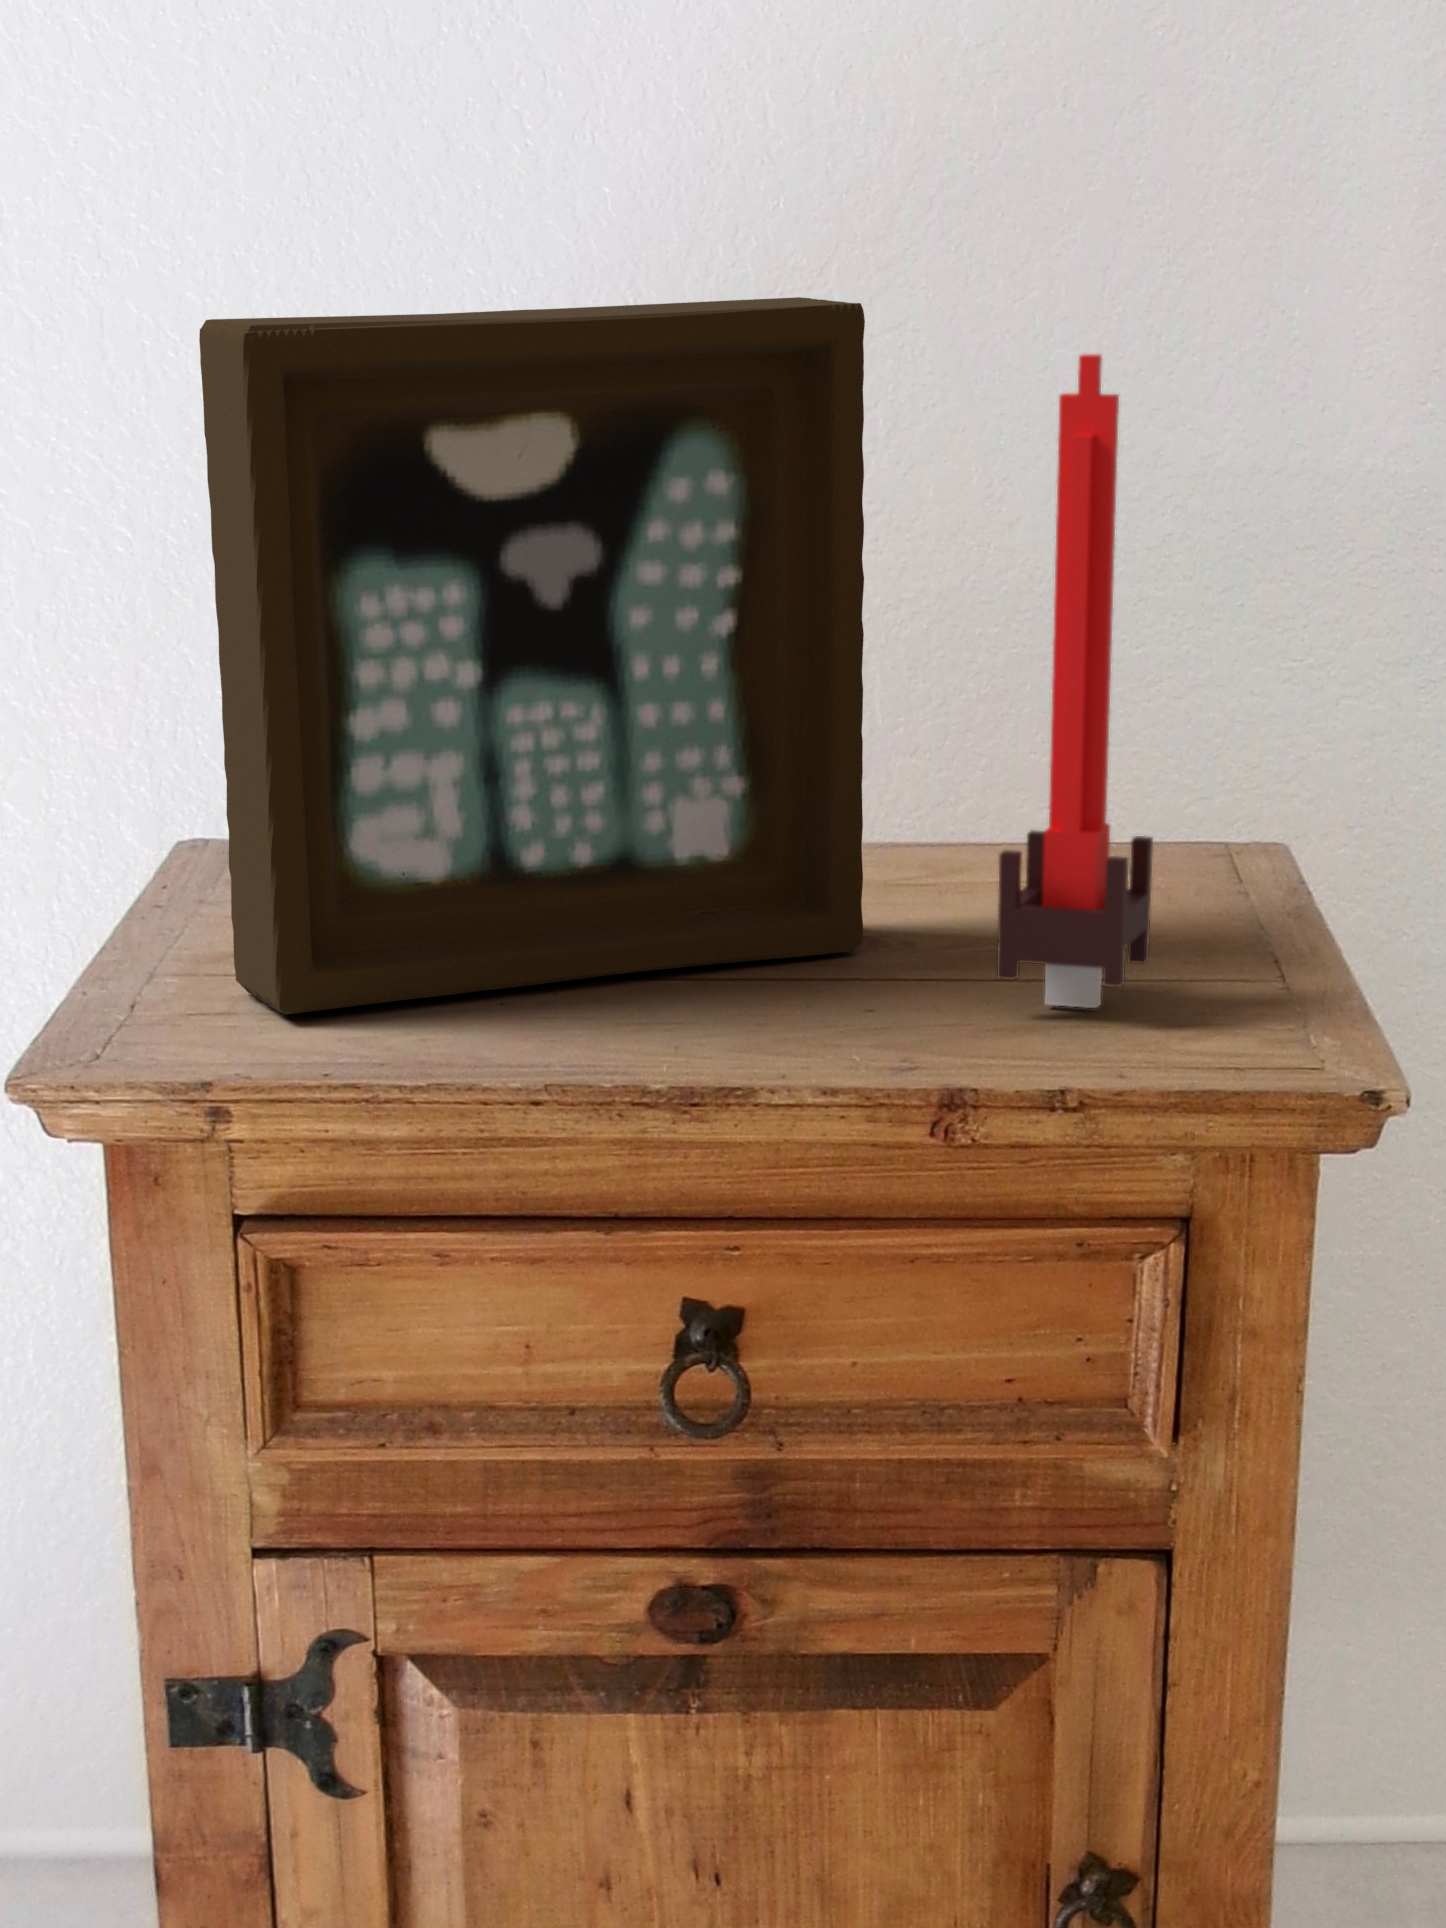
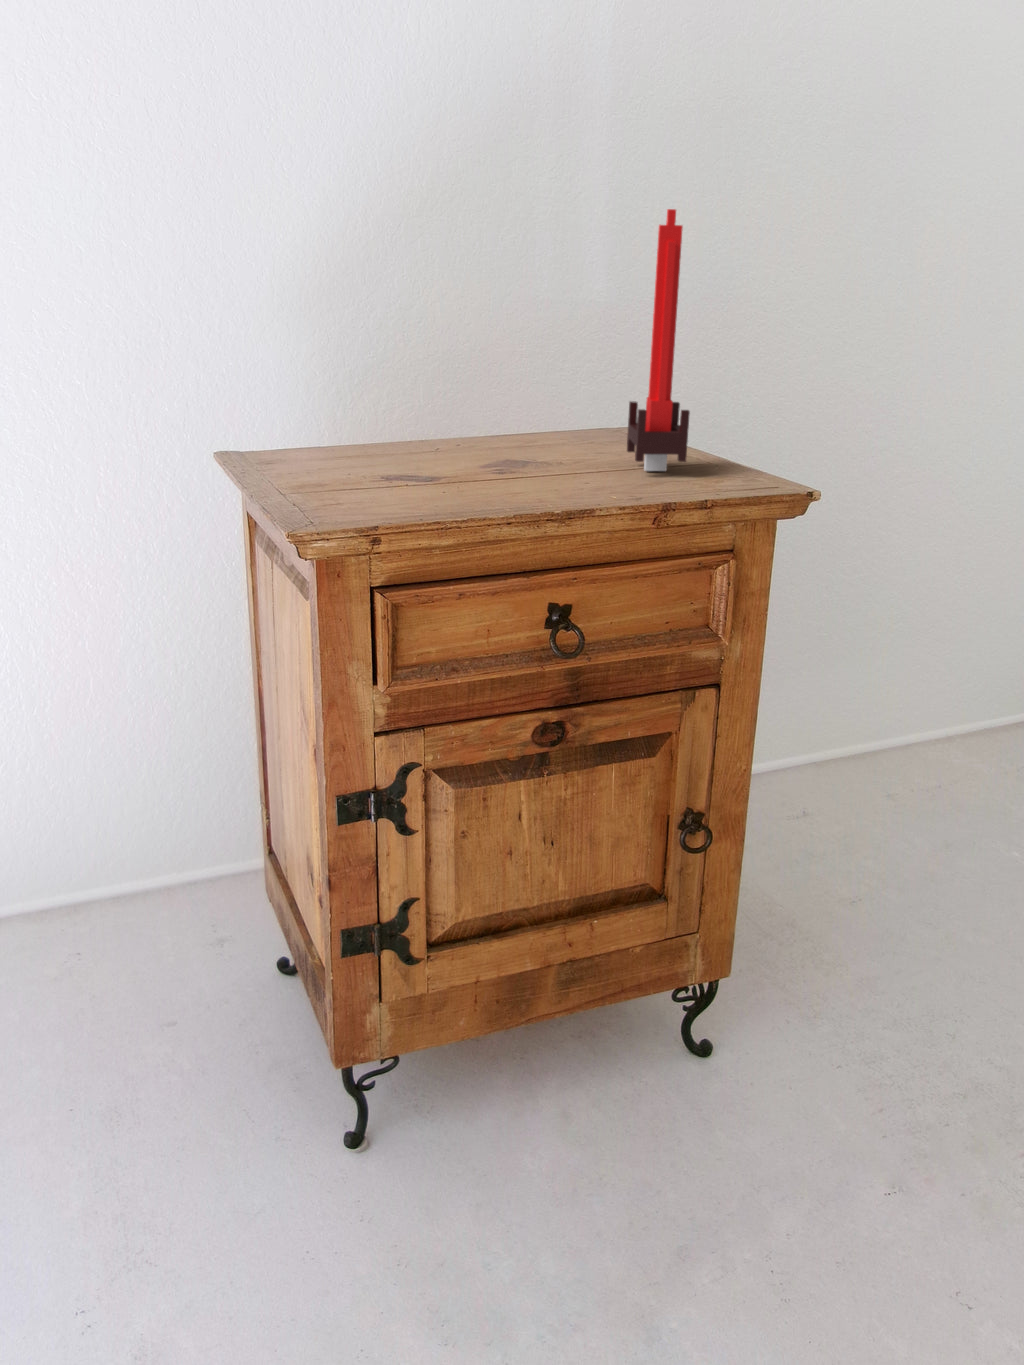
picture frame: present [199,297,865,1015] -> none [318,185,552,496]

